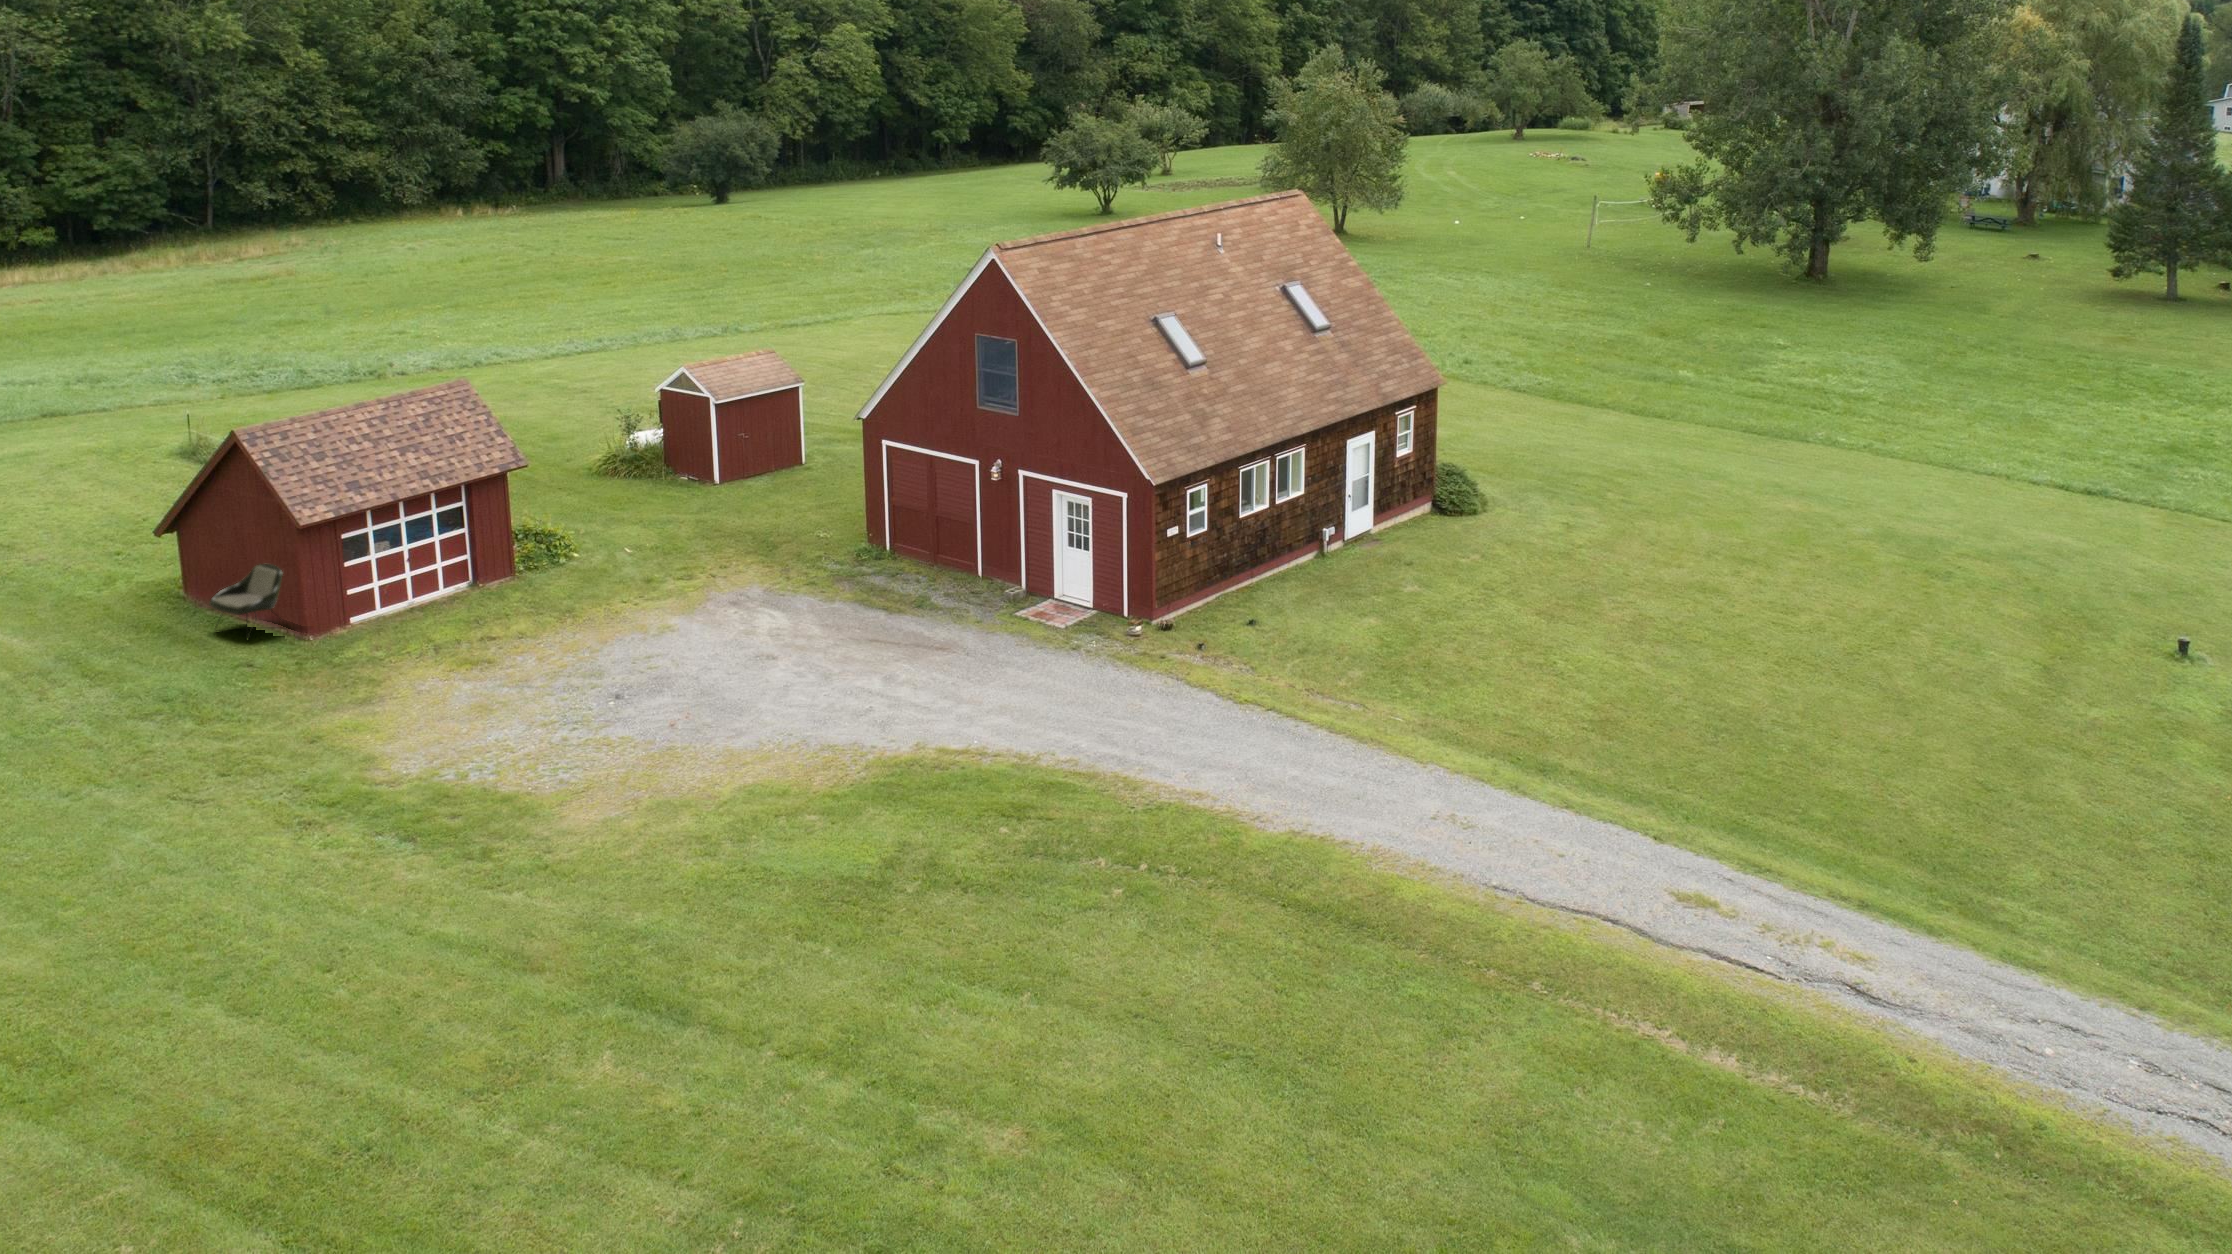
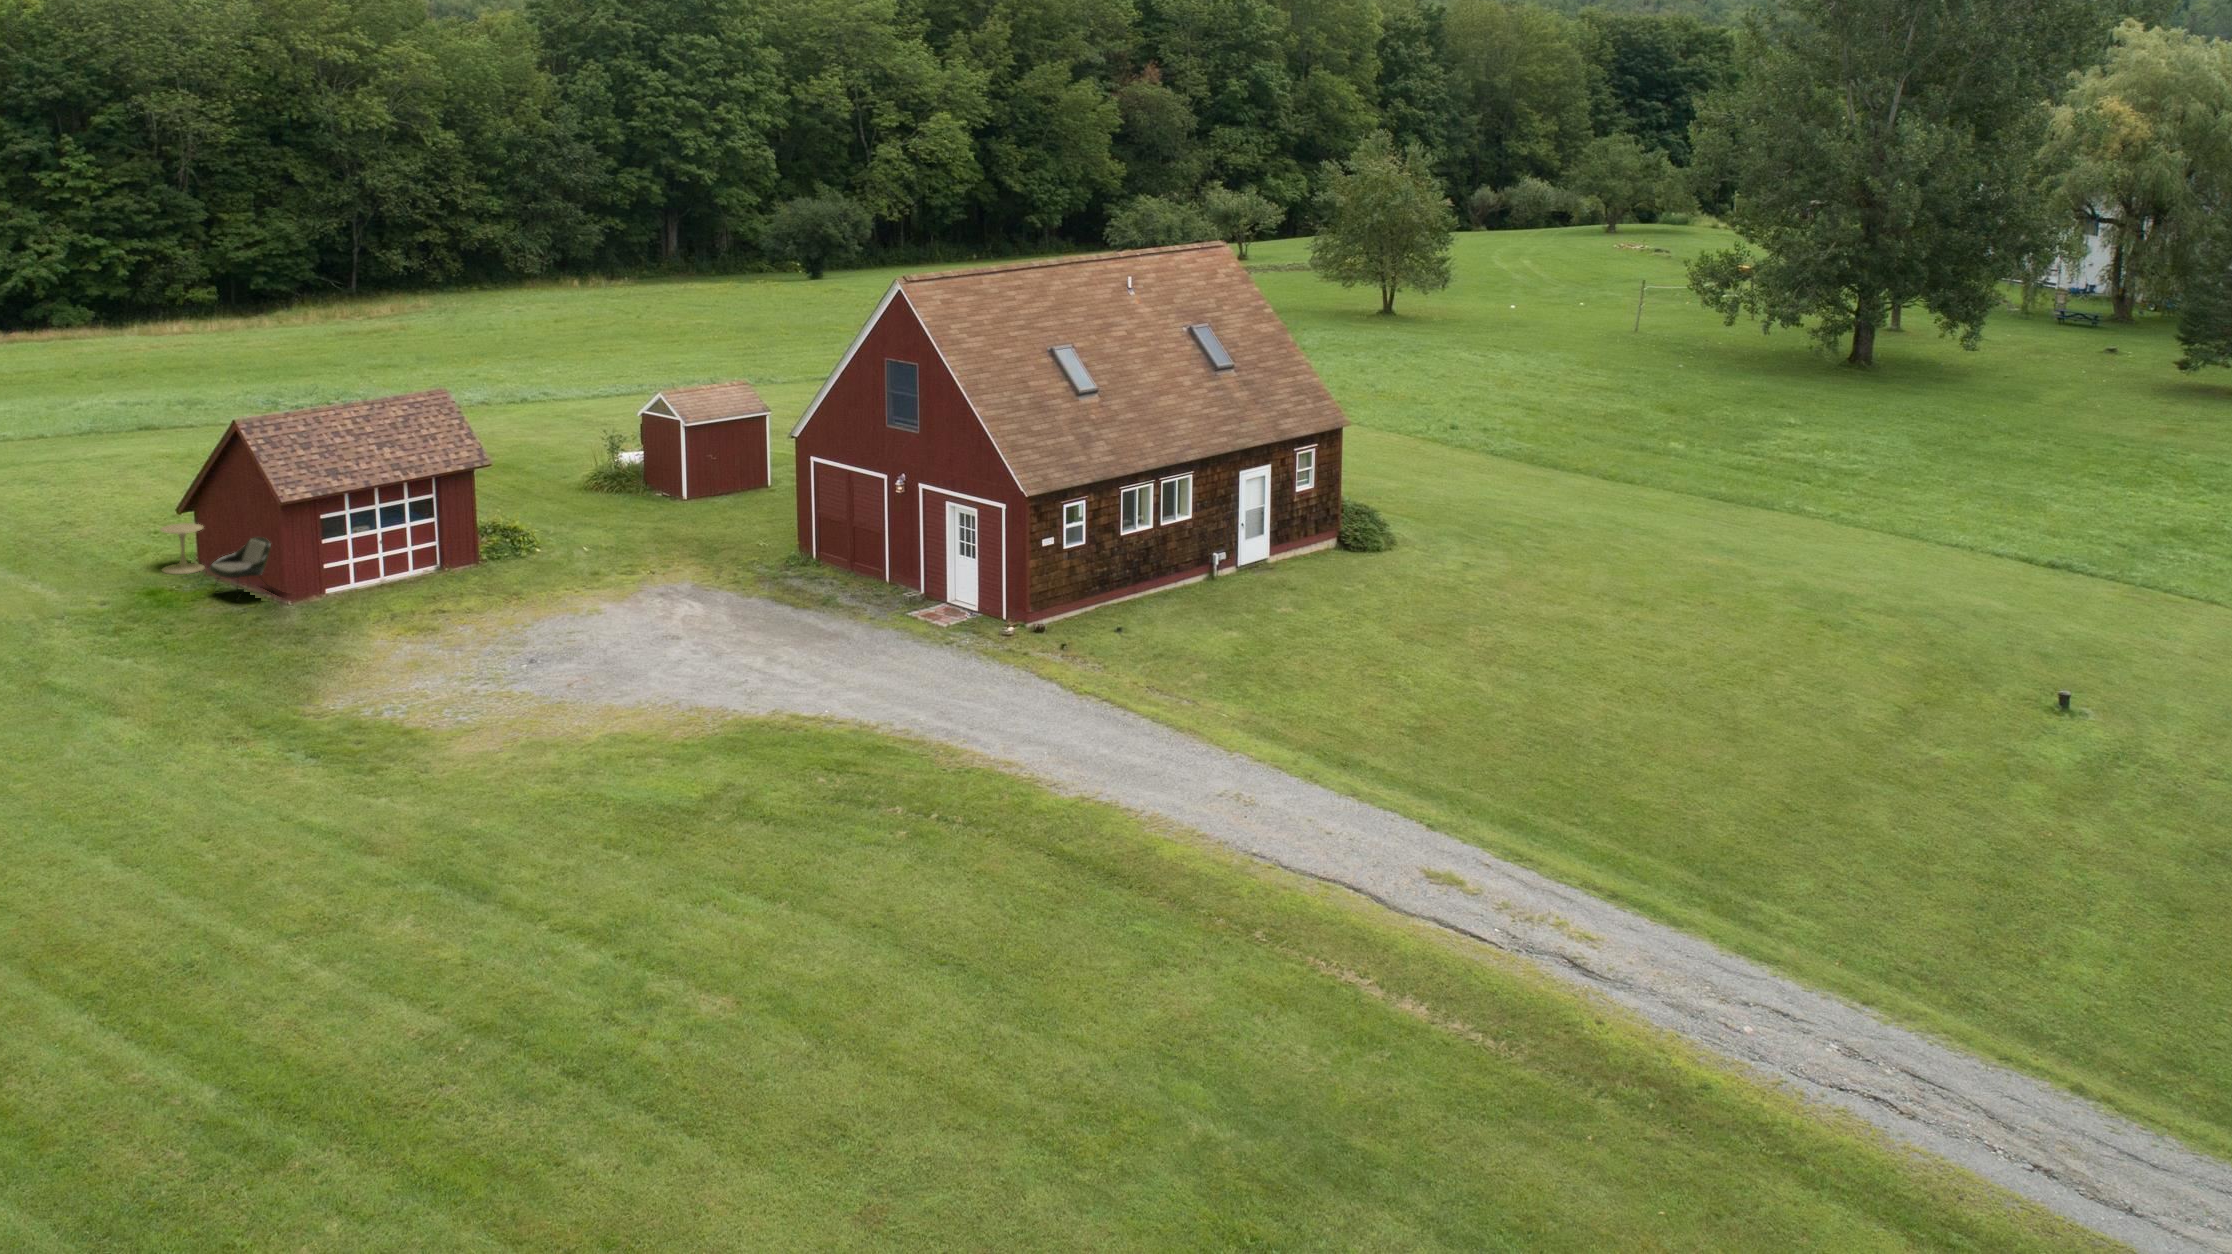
pedestal table: none [138,548,194,609] -> present [161,523,205,574]

